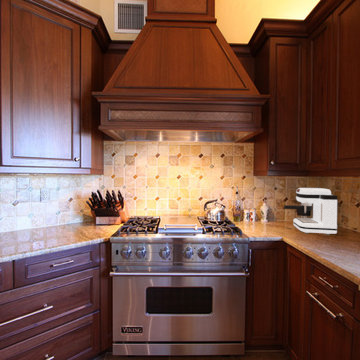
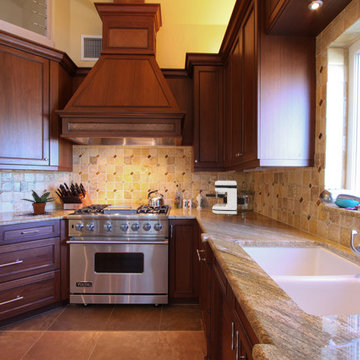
potted plant: none [44,202,92,236] -> present [22,190,54,214]

